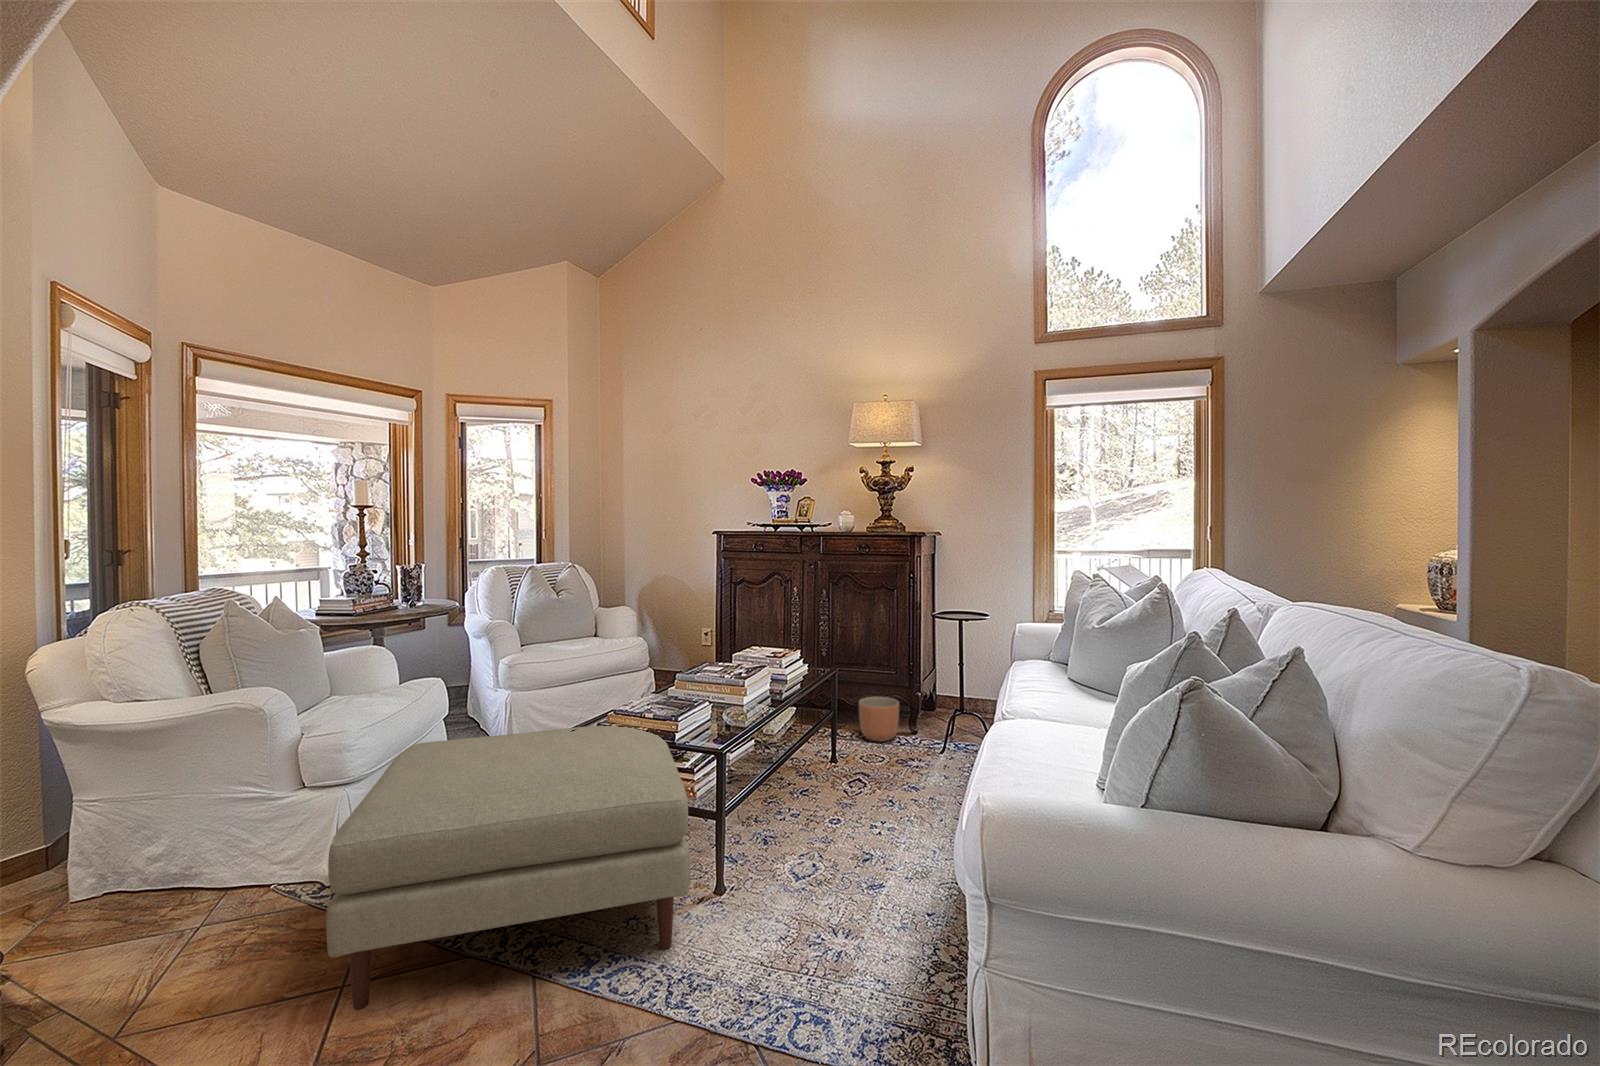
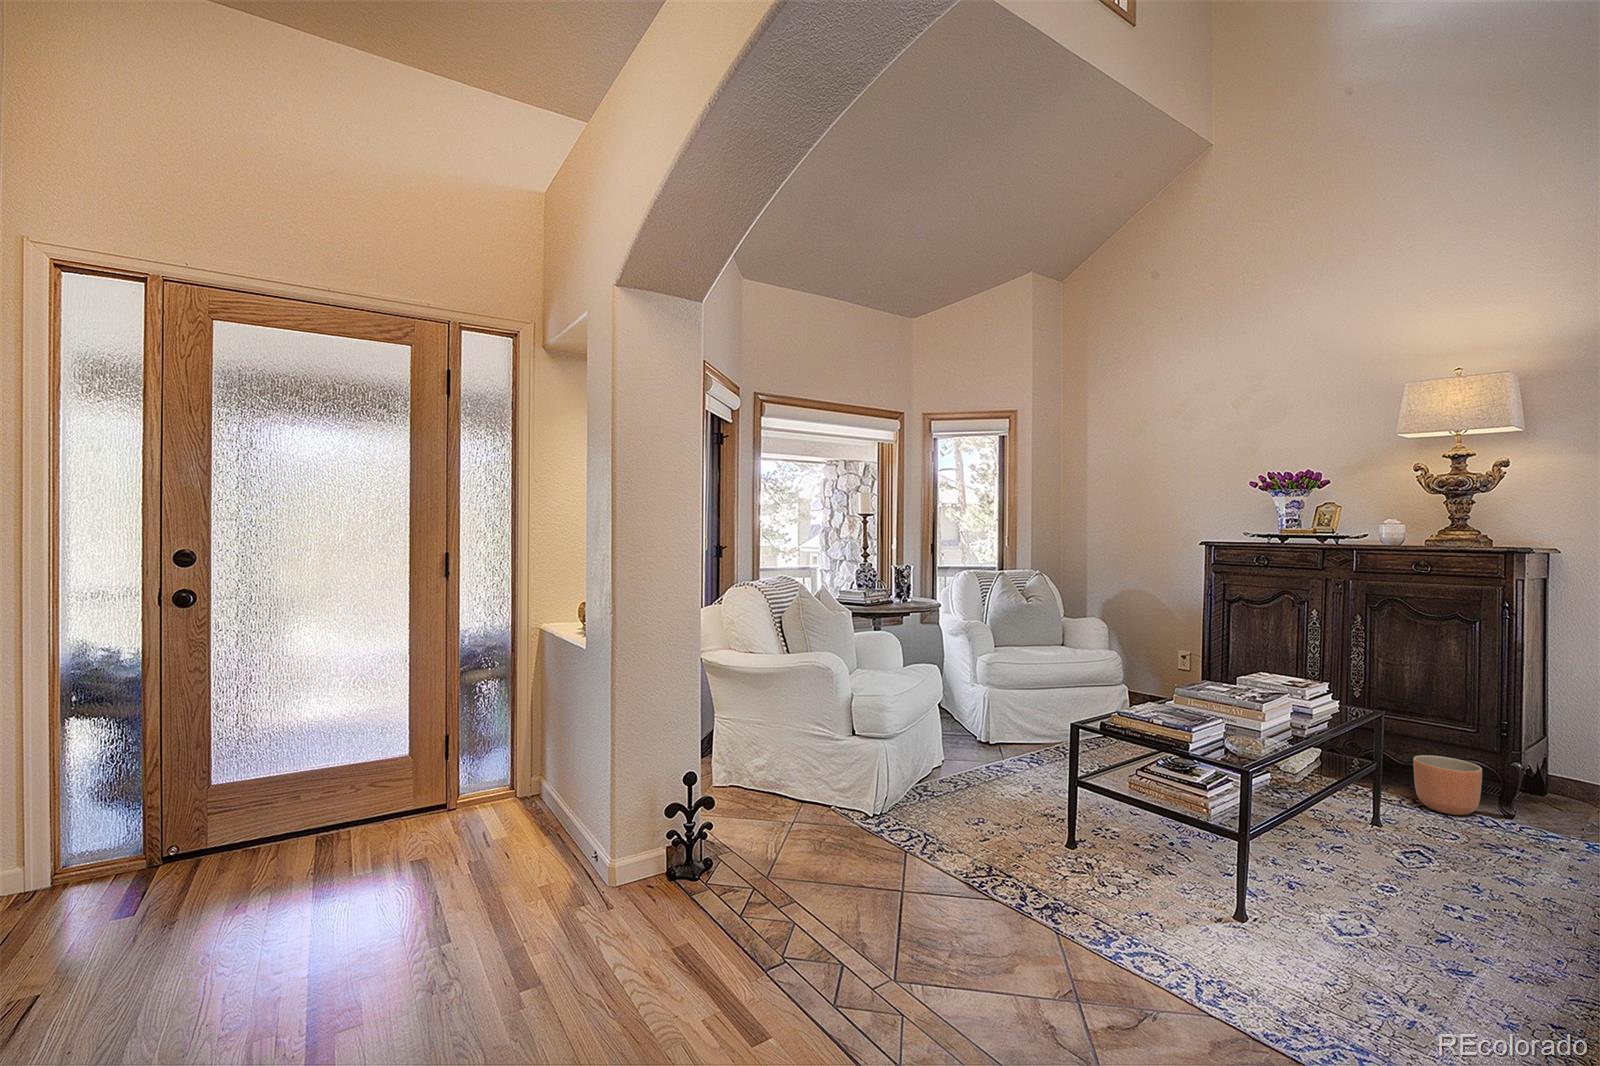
ottoman: present [326,724,690,1010] -> none [903,715,1216,951]

